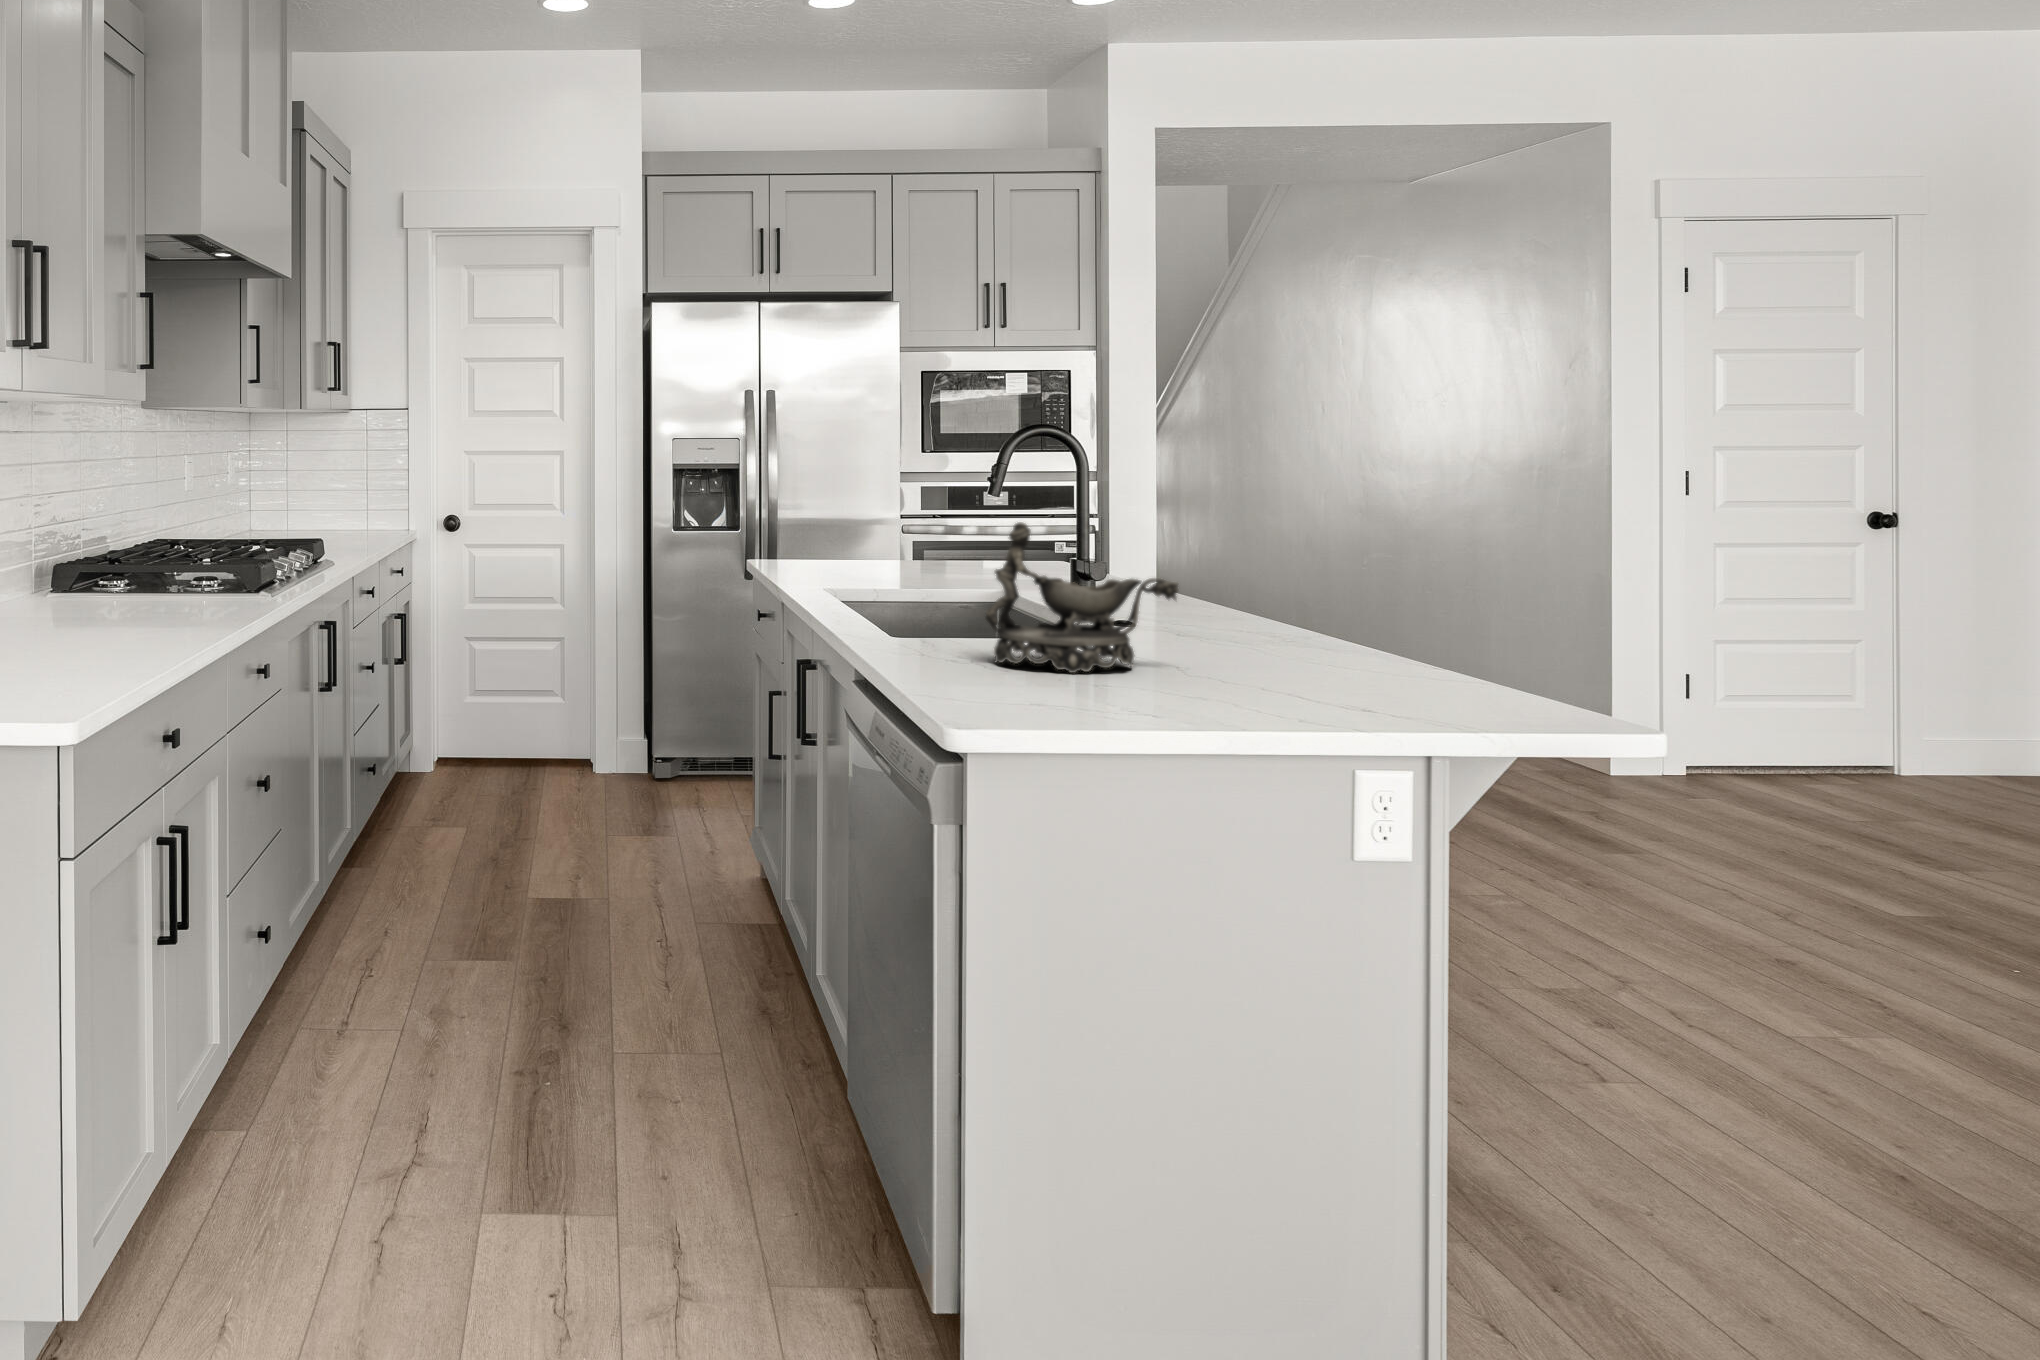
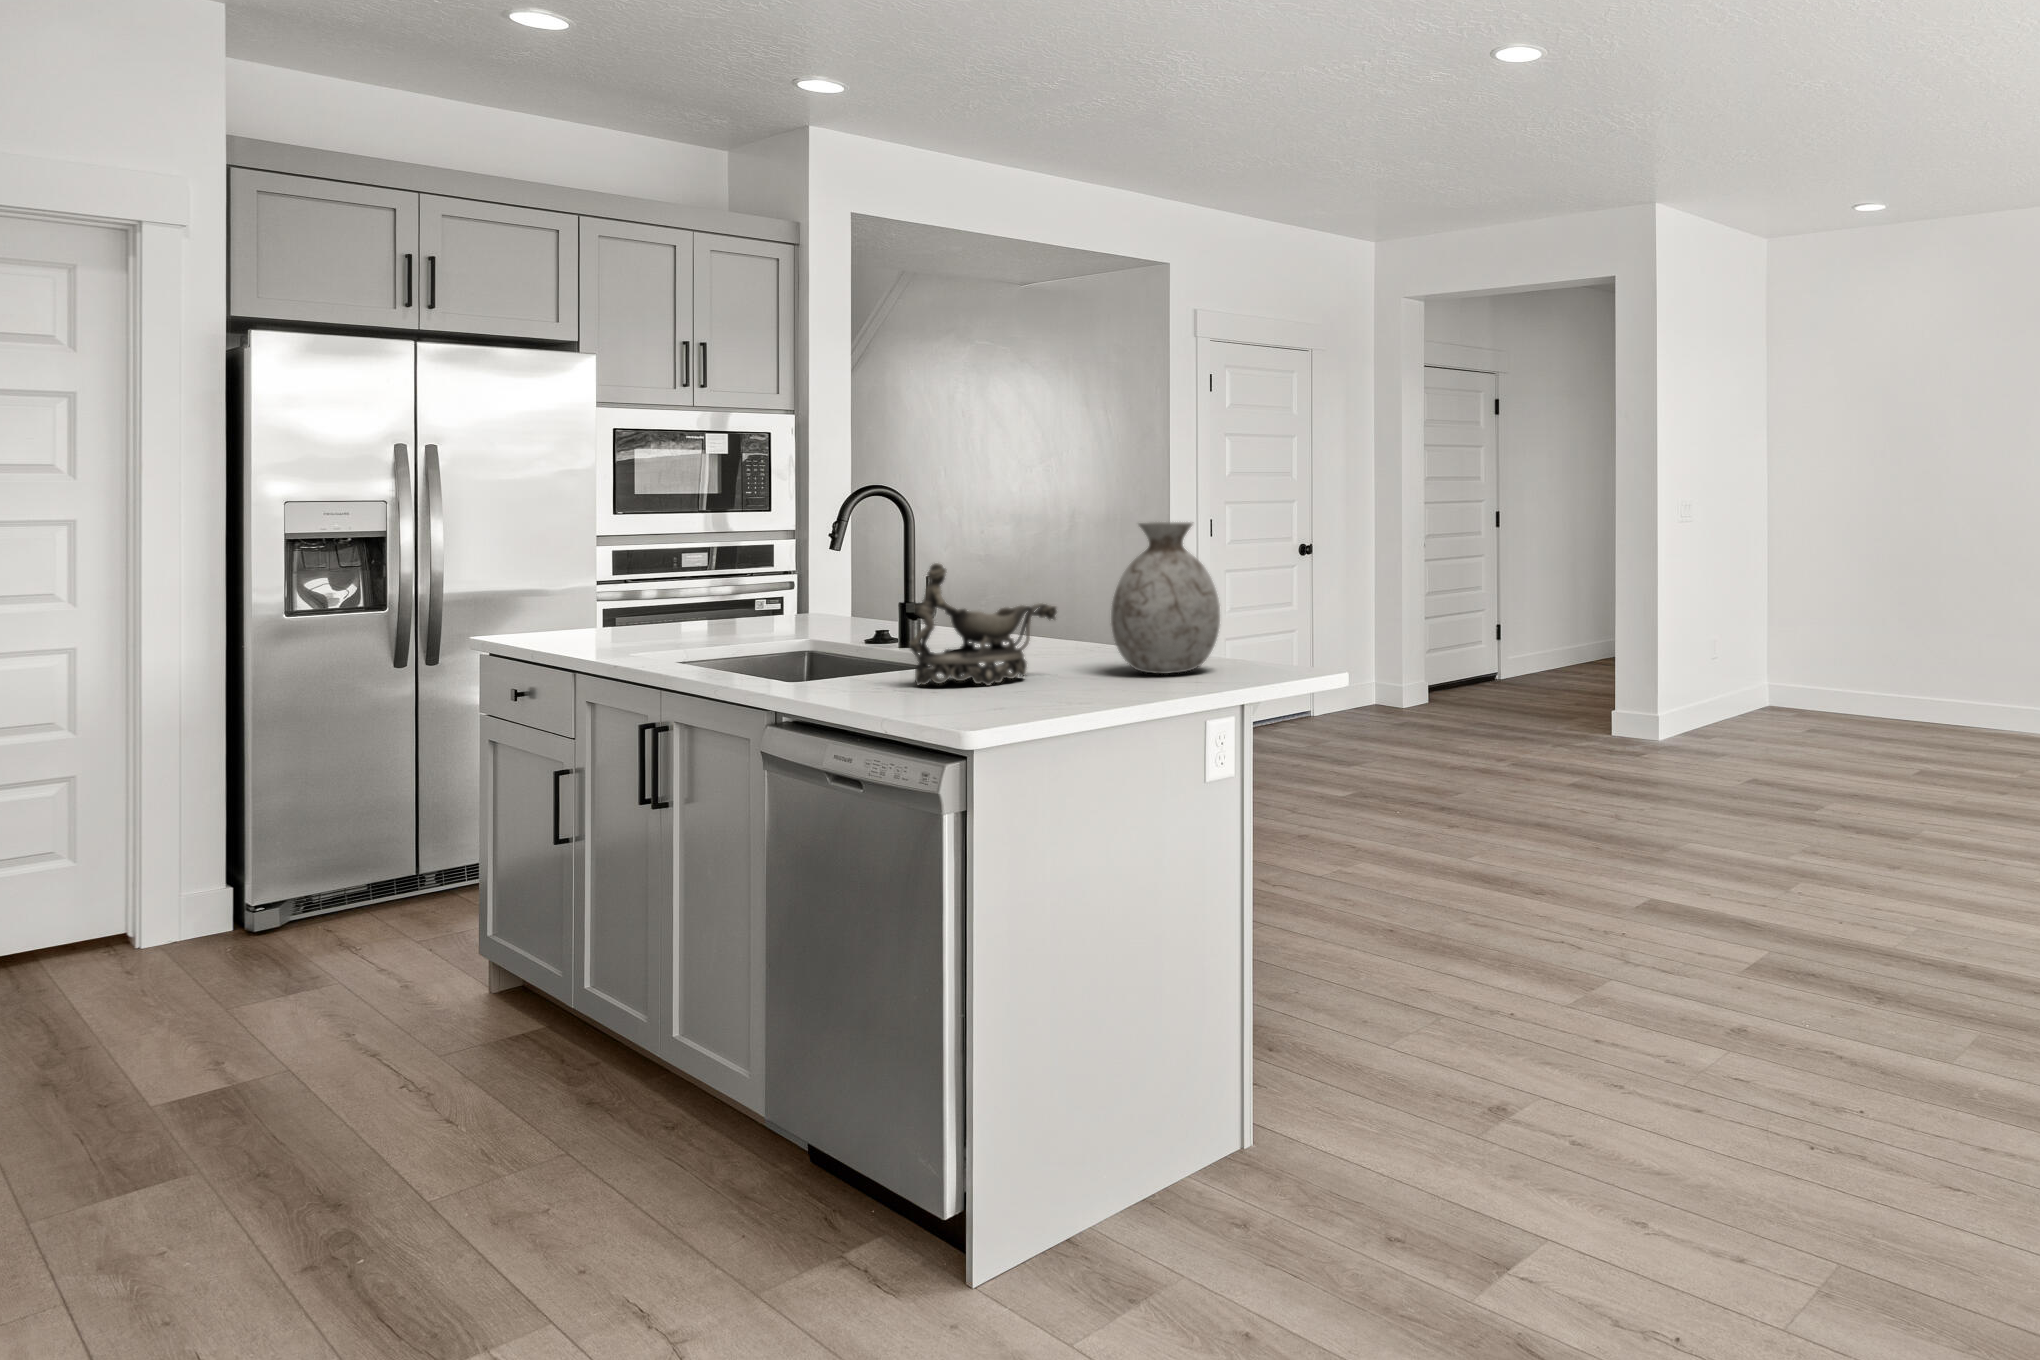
vase: none [1250,480,1419,689] -> present [1111,522,1220,674]

